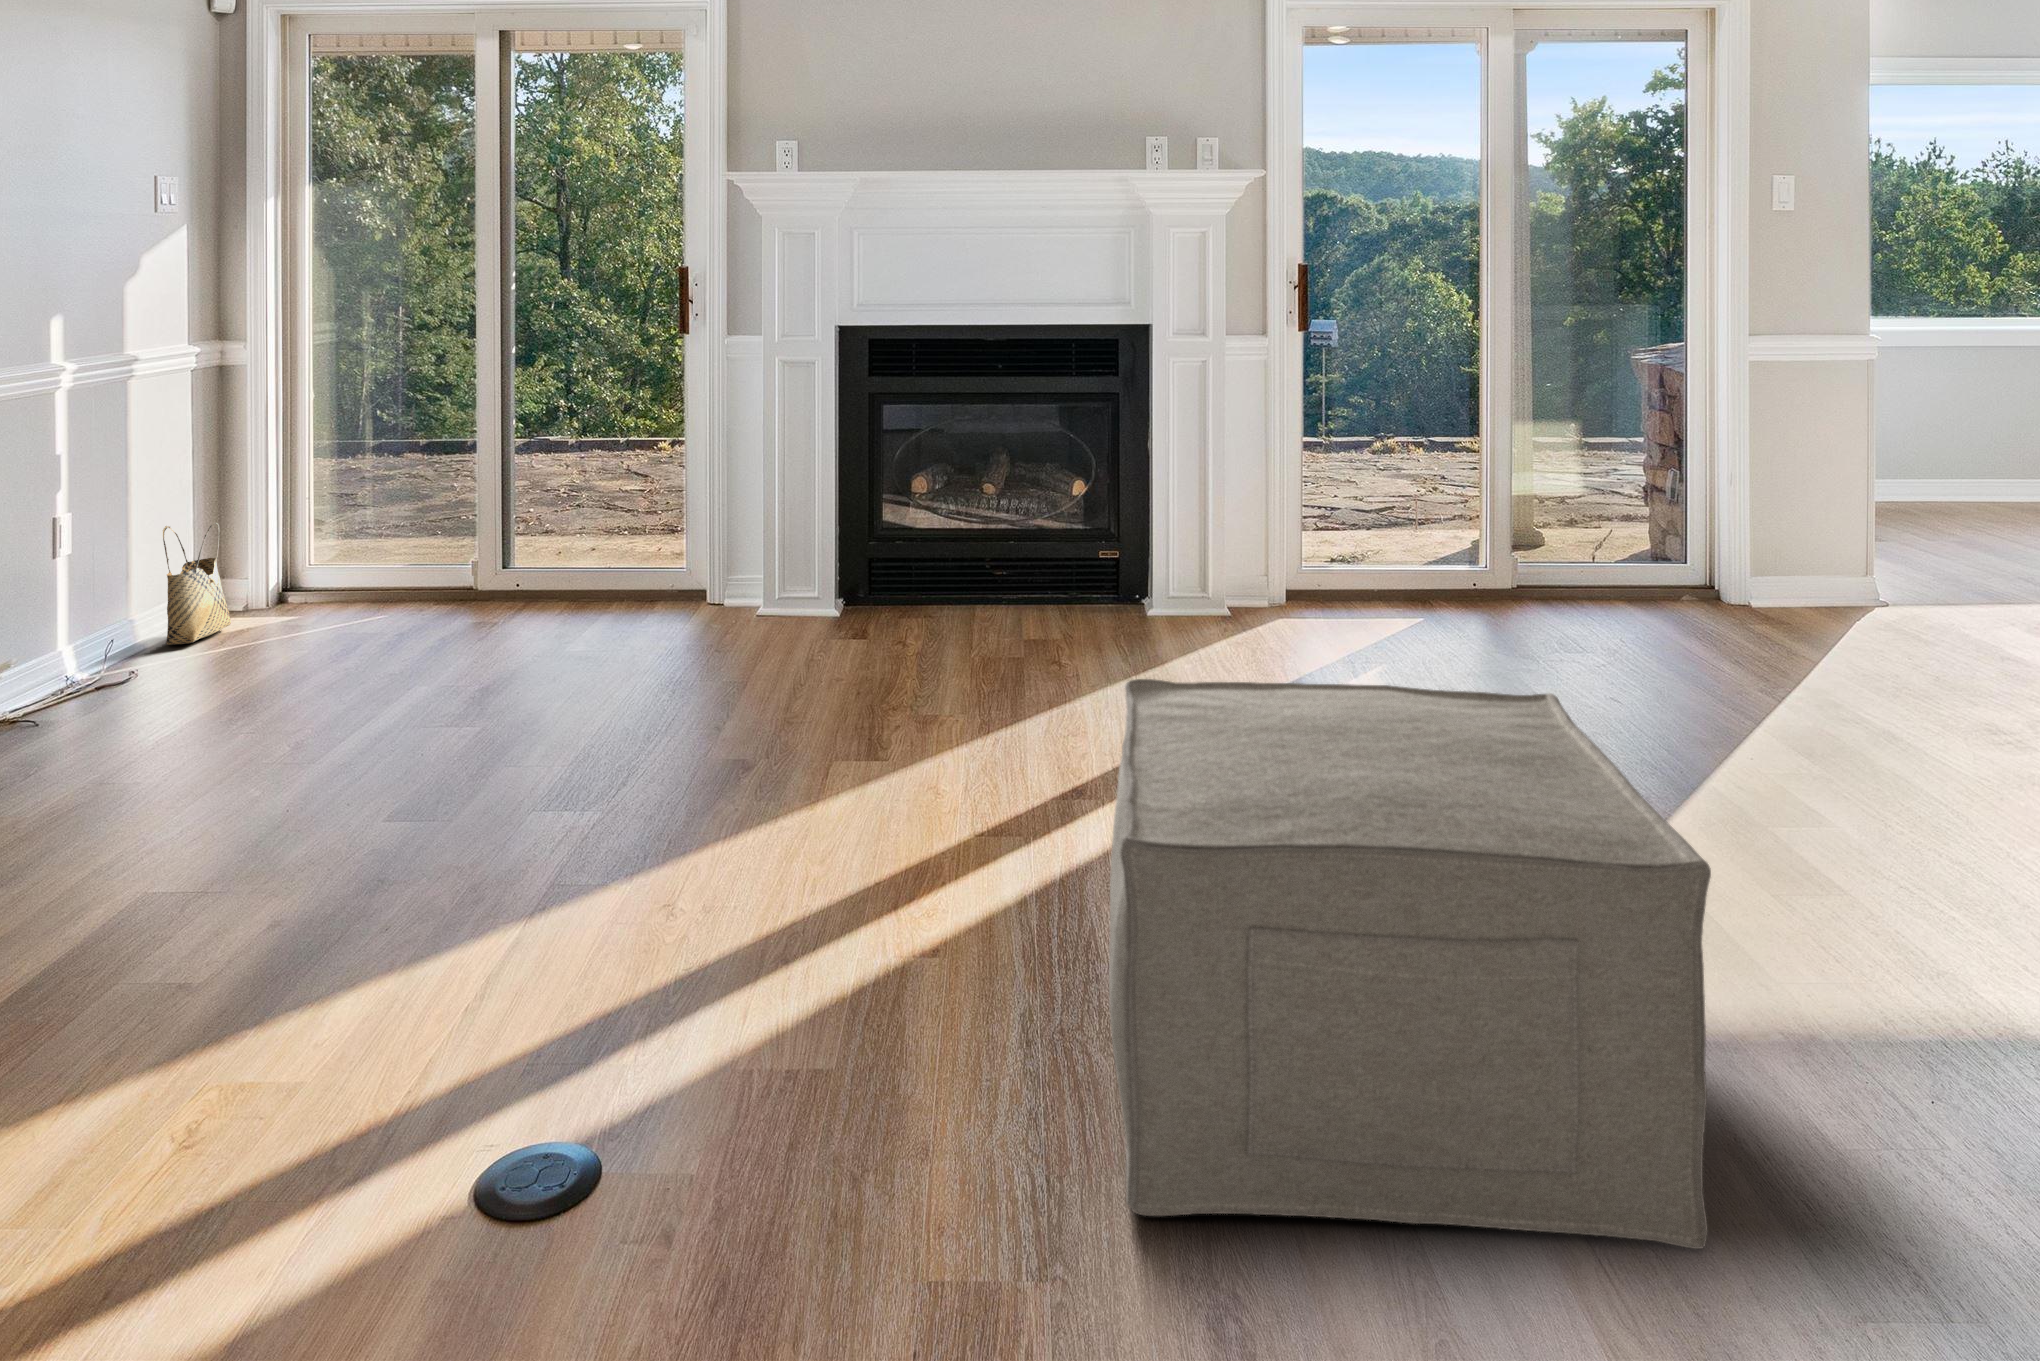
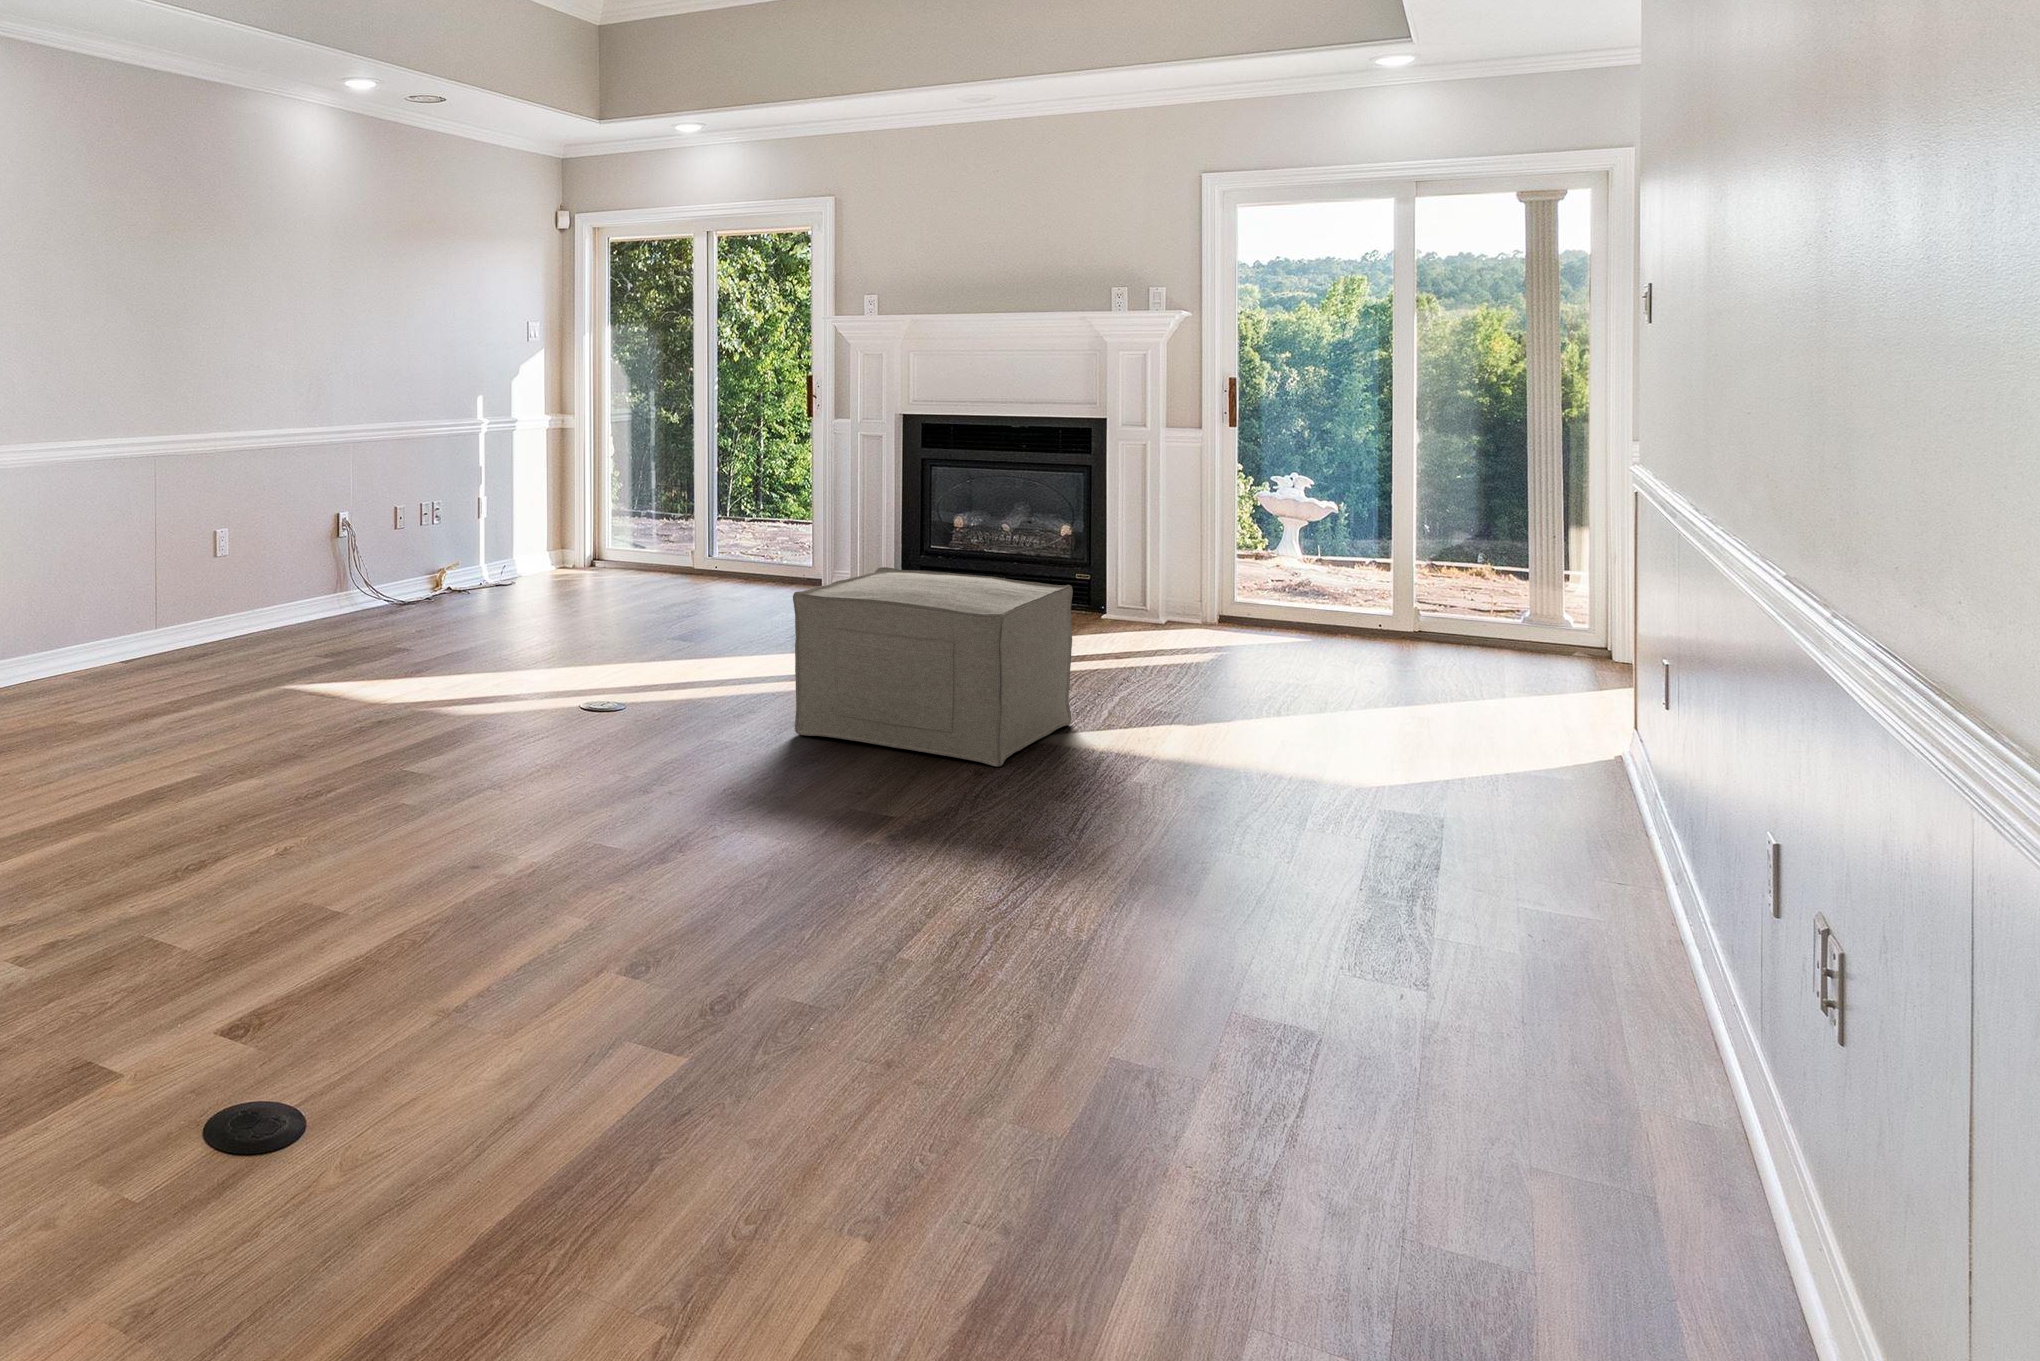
woven basket: present [163,523,231,645] -> none [527,511,559,574]

